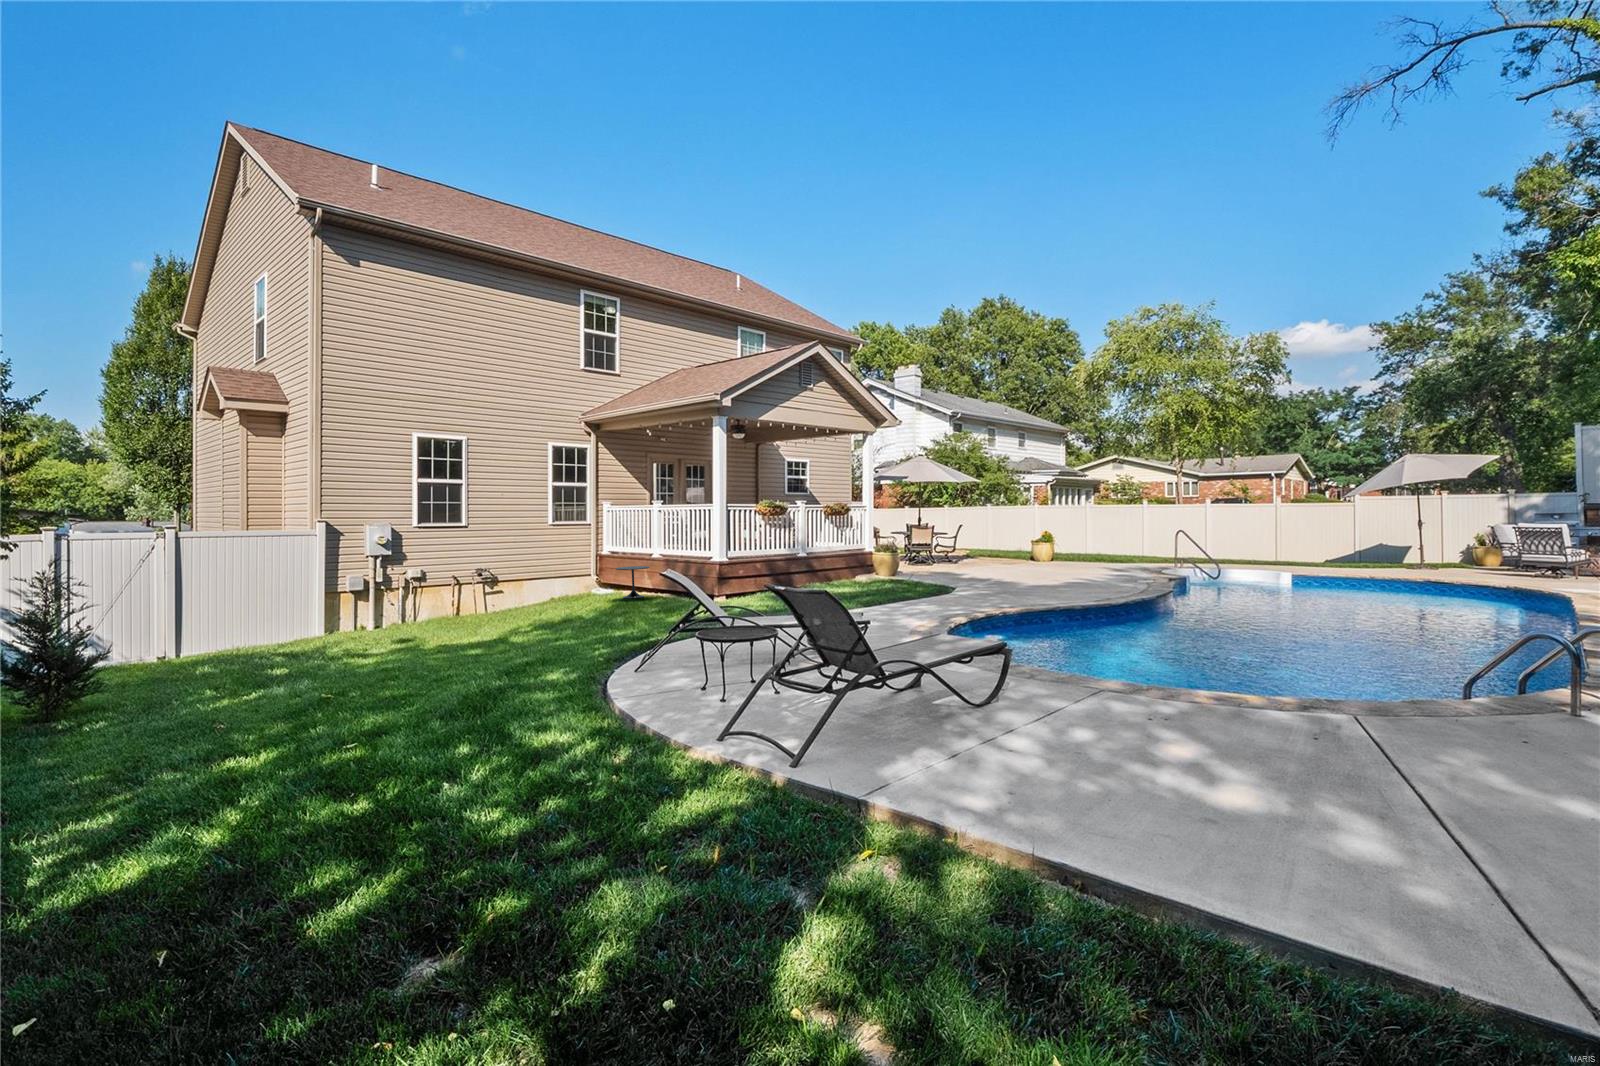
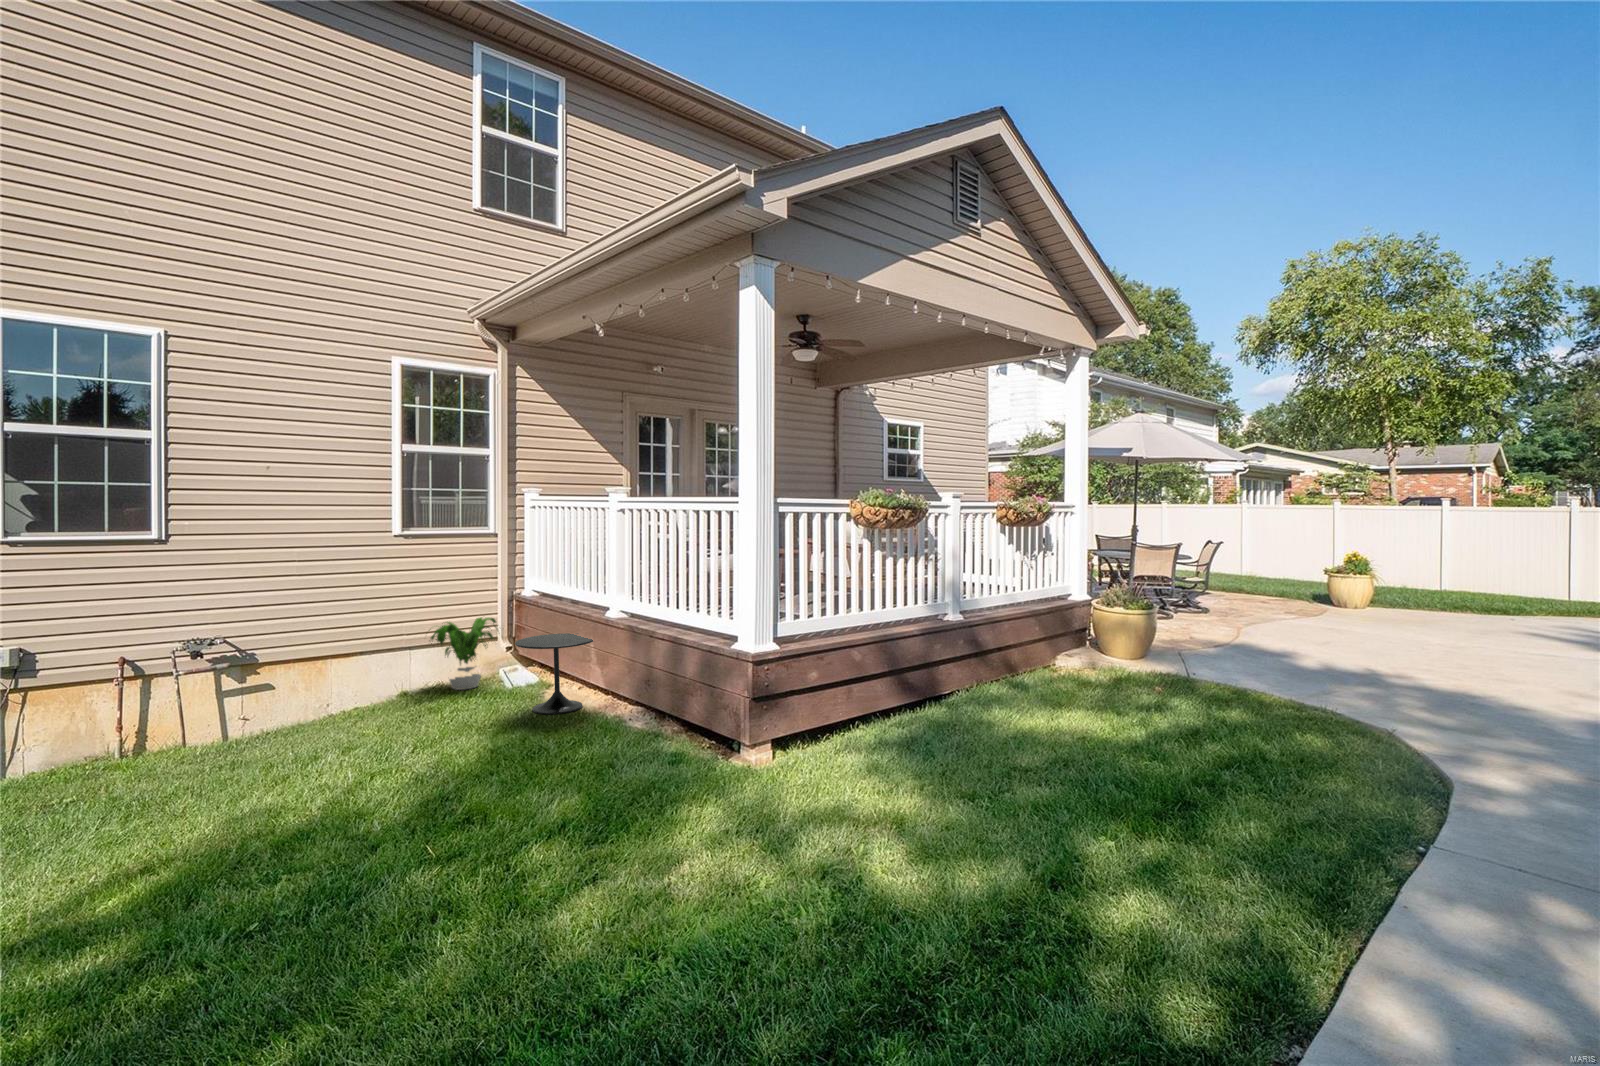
potted plant: none [565,563,601,595] -> present [429,617,497,690]

